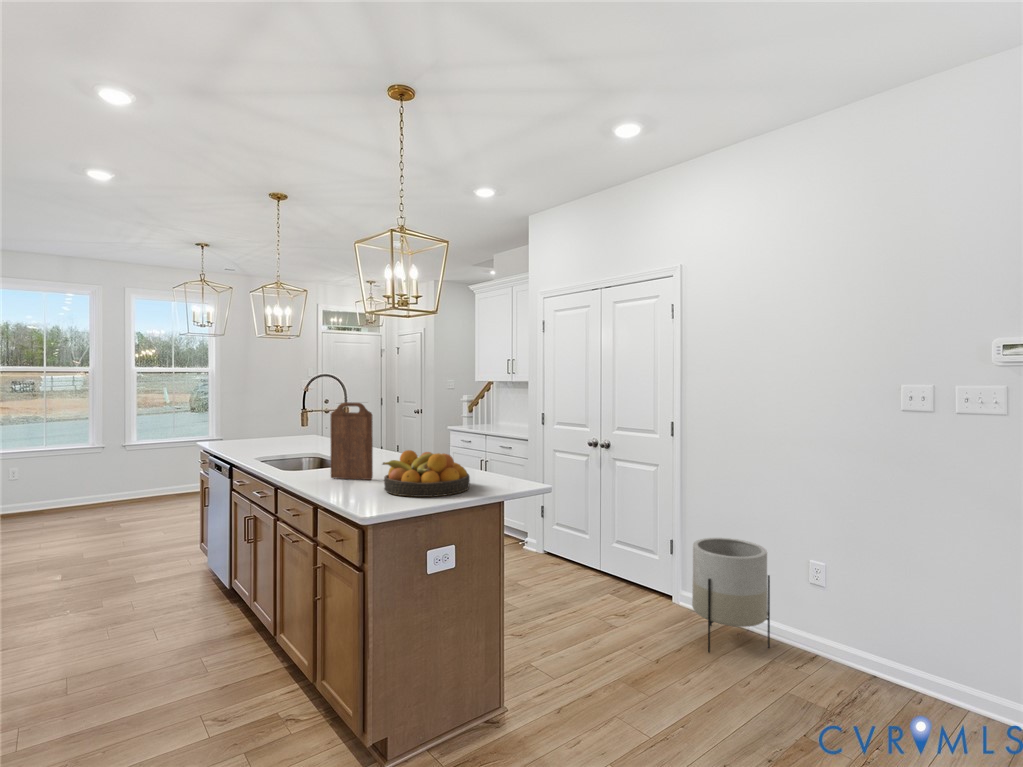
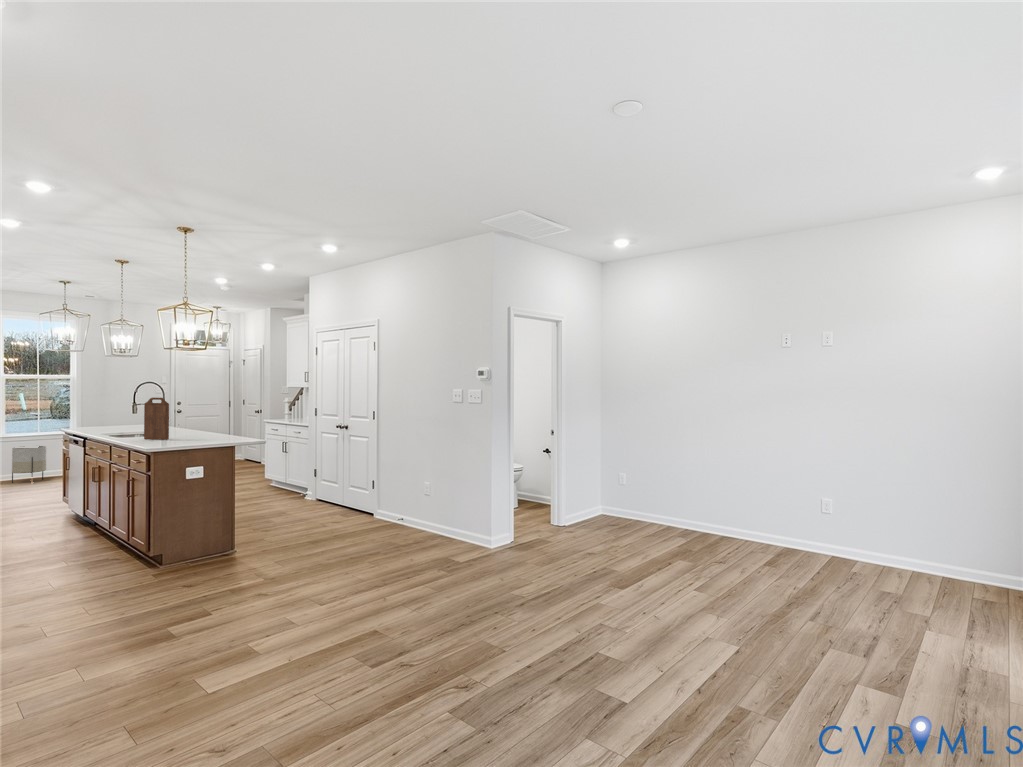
fruit bowl: present [383,450,470,497] -> none [168,422,219,443]
planter: present [692,538,770,653] -> present [12,446,46,483]

